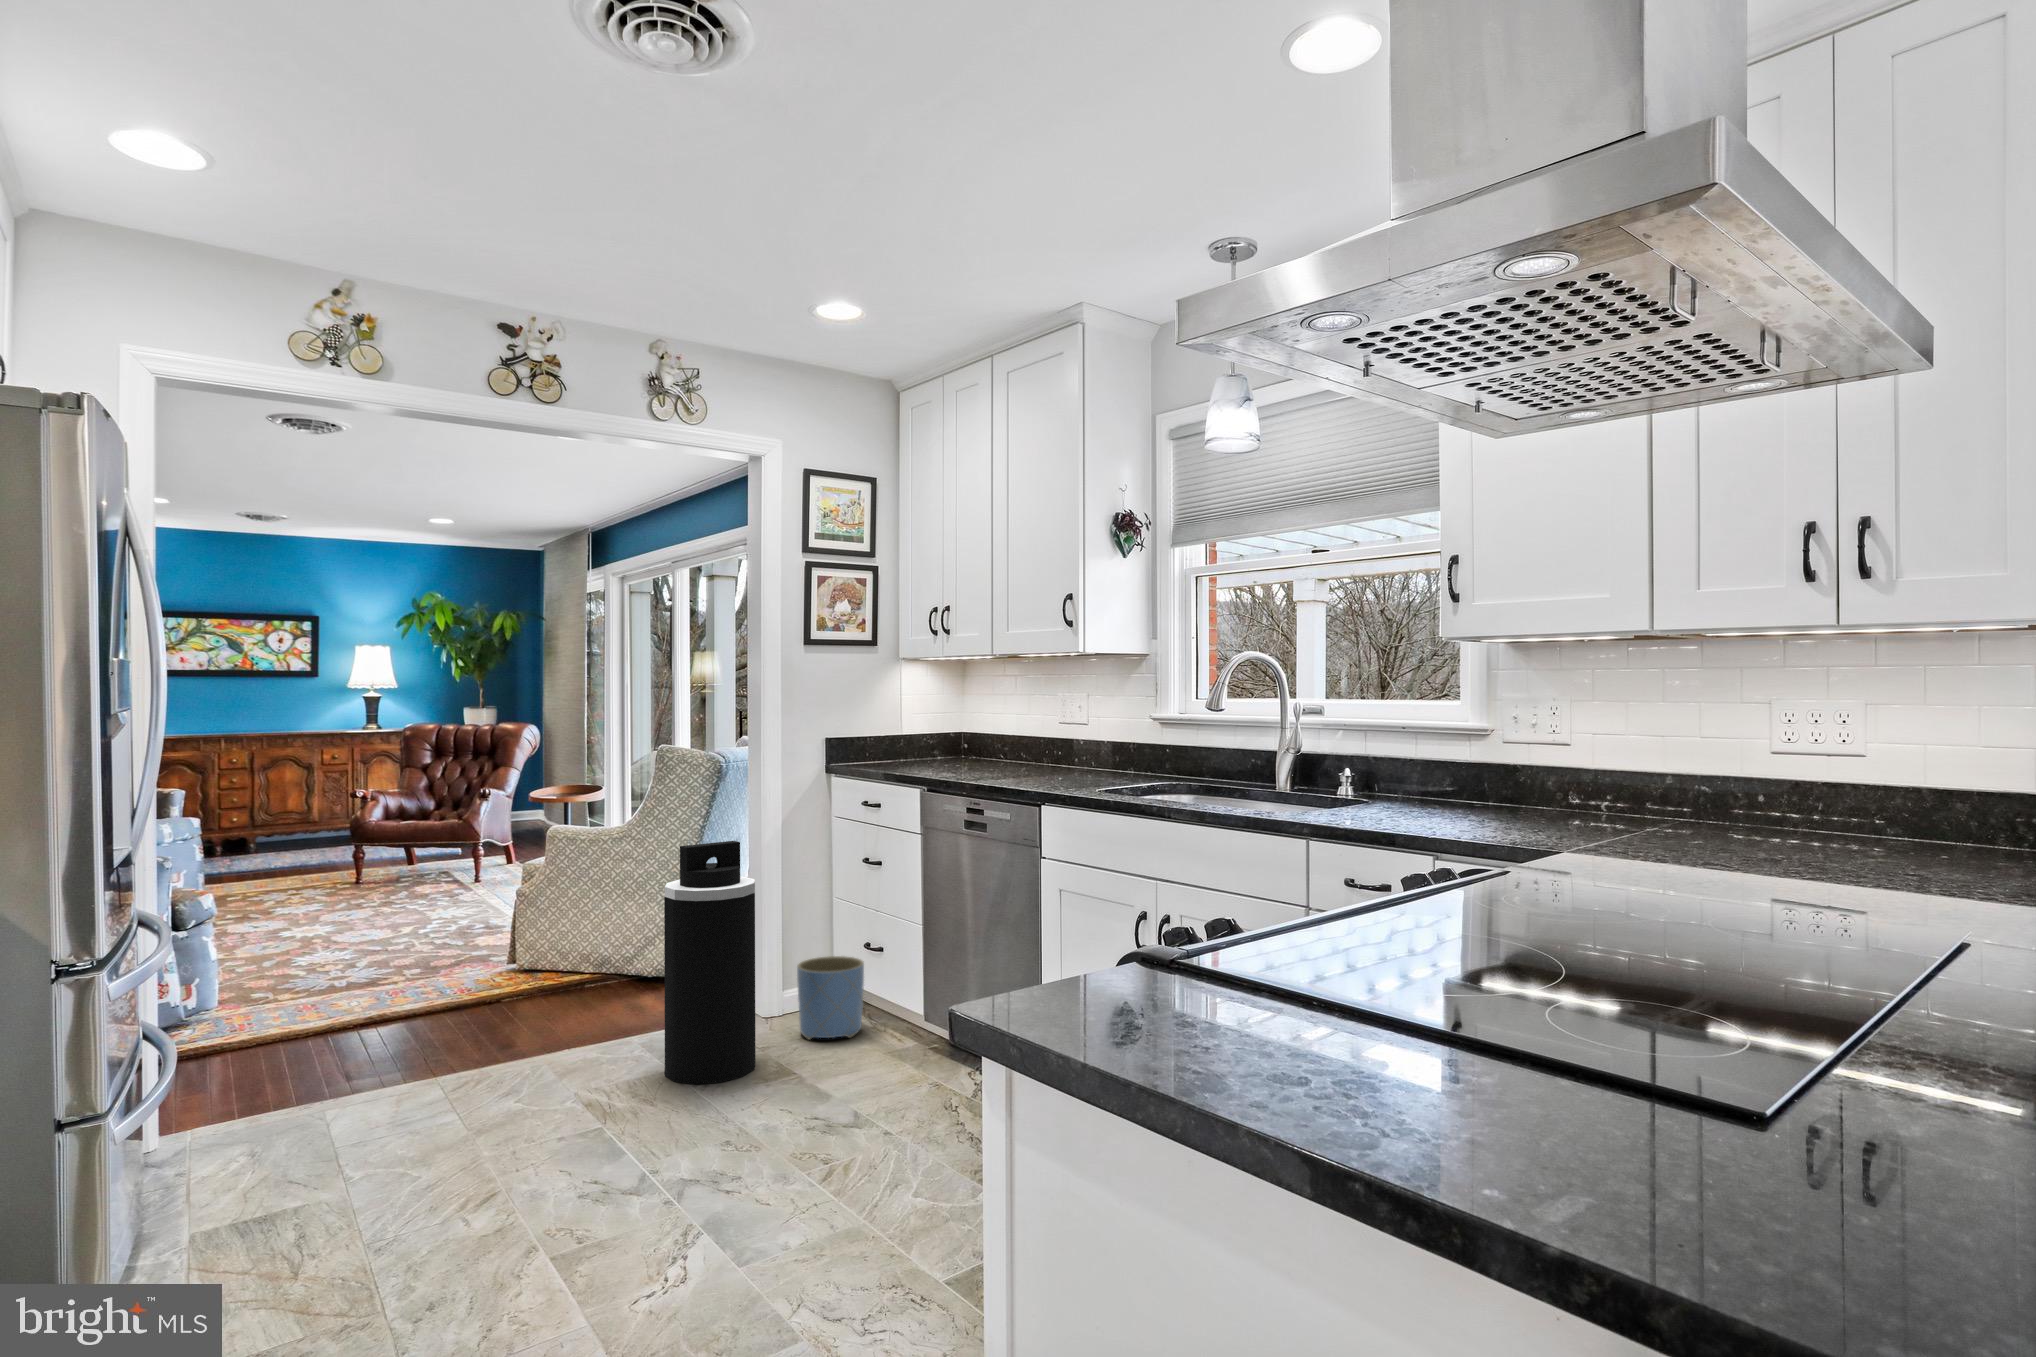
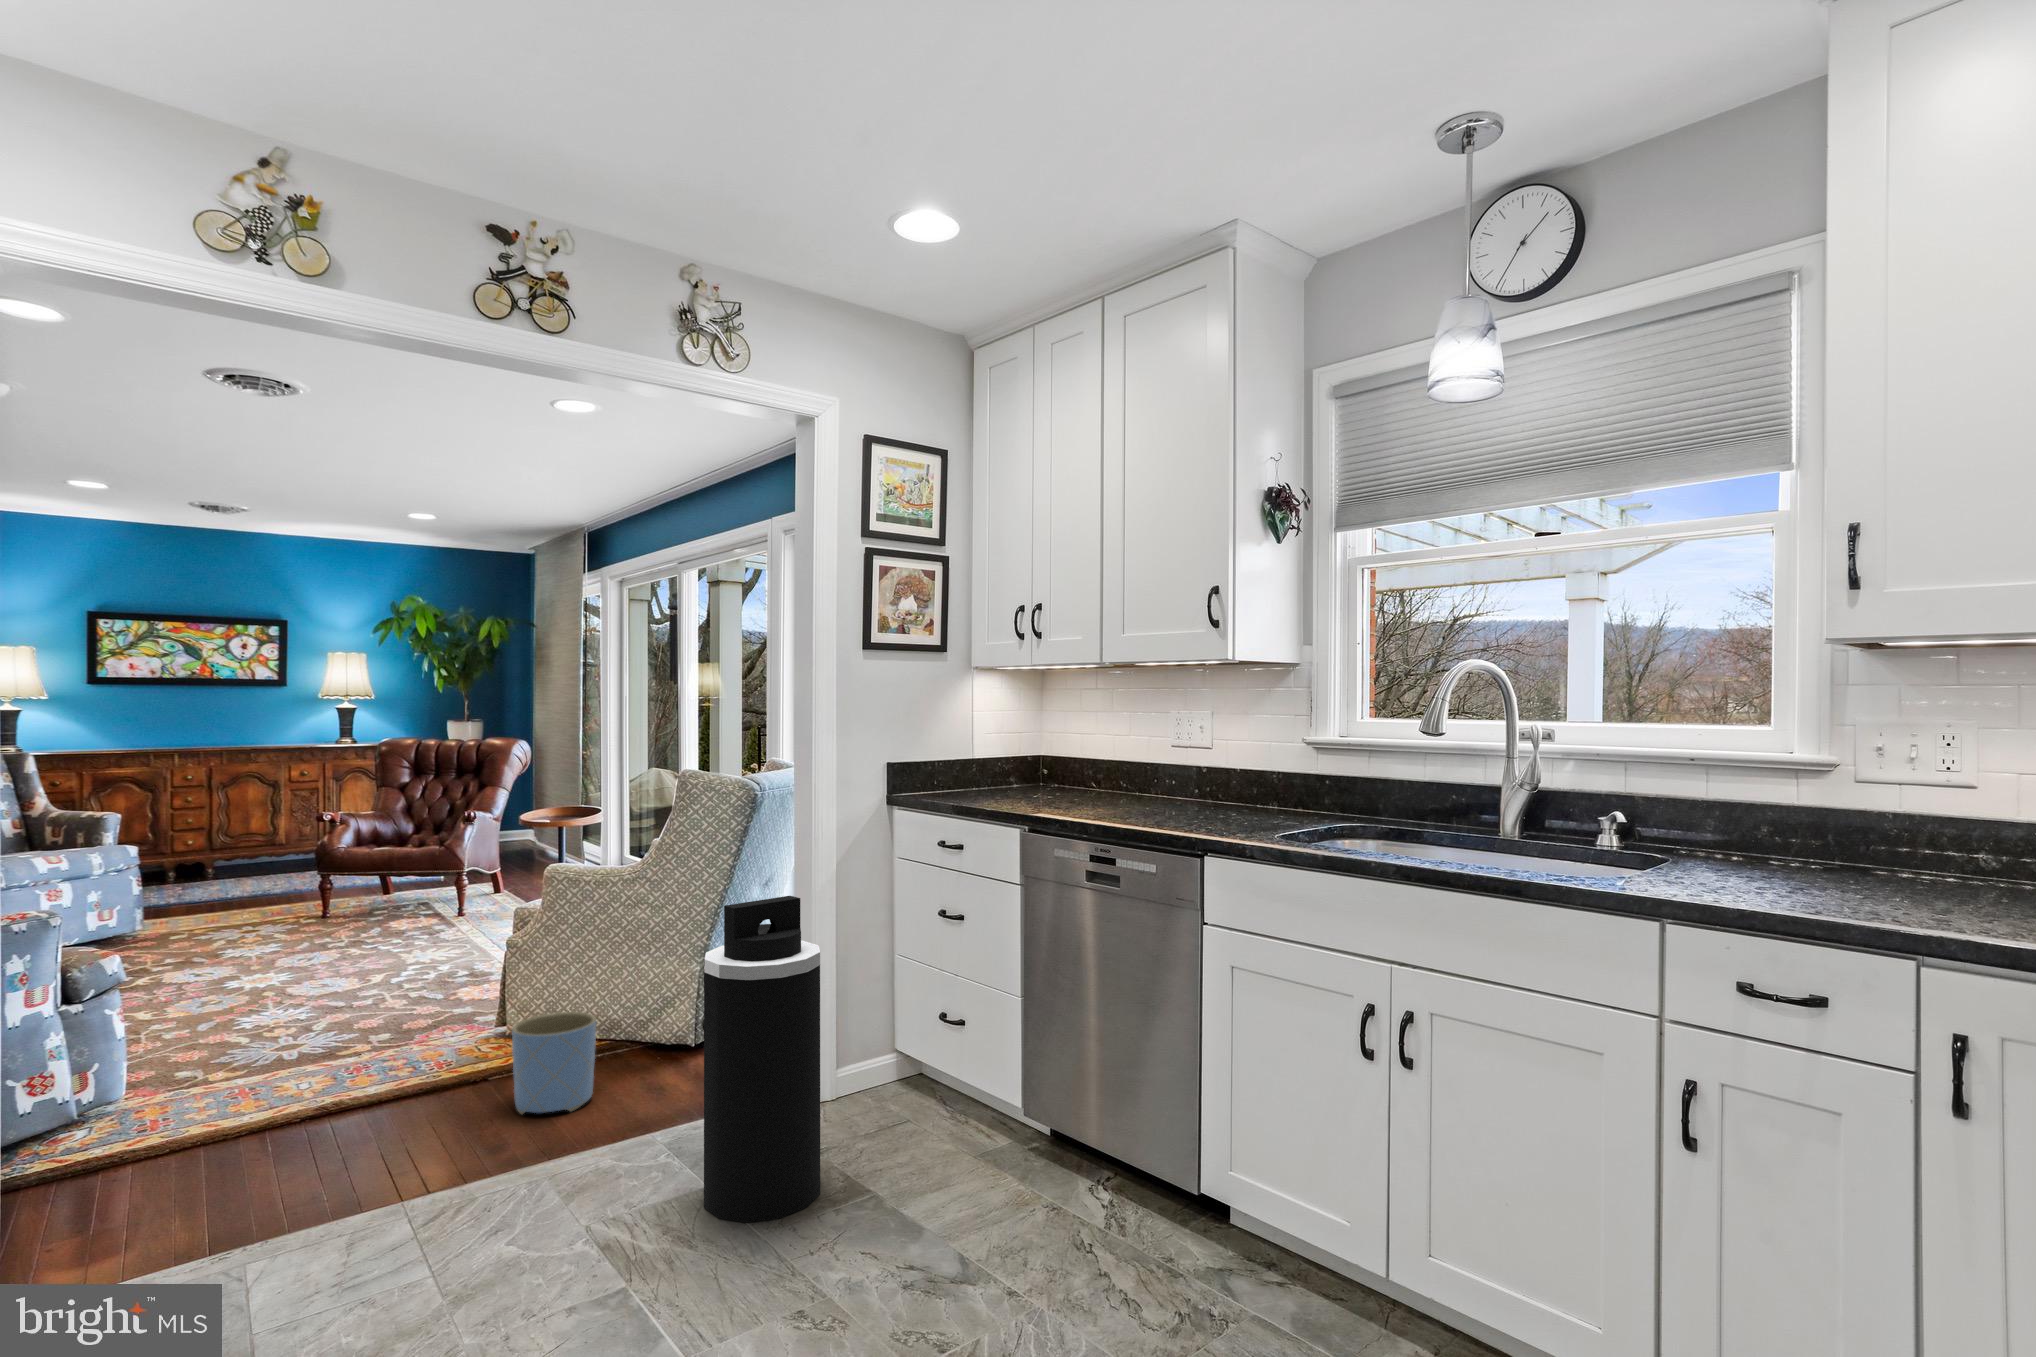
planter: present [797,956,864,1040] -> present [512,1012,596,1114]

